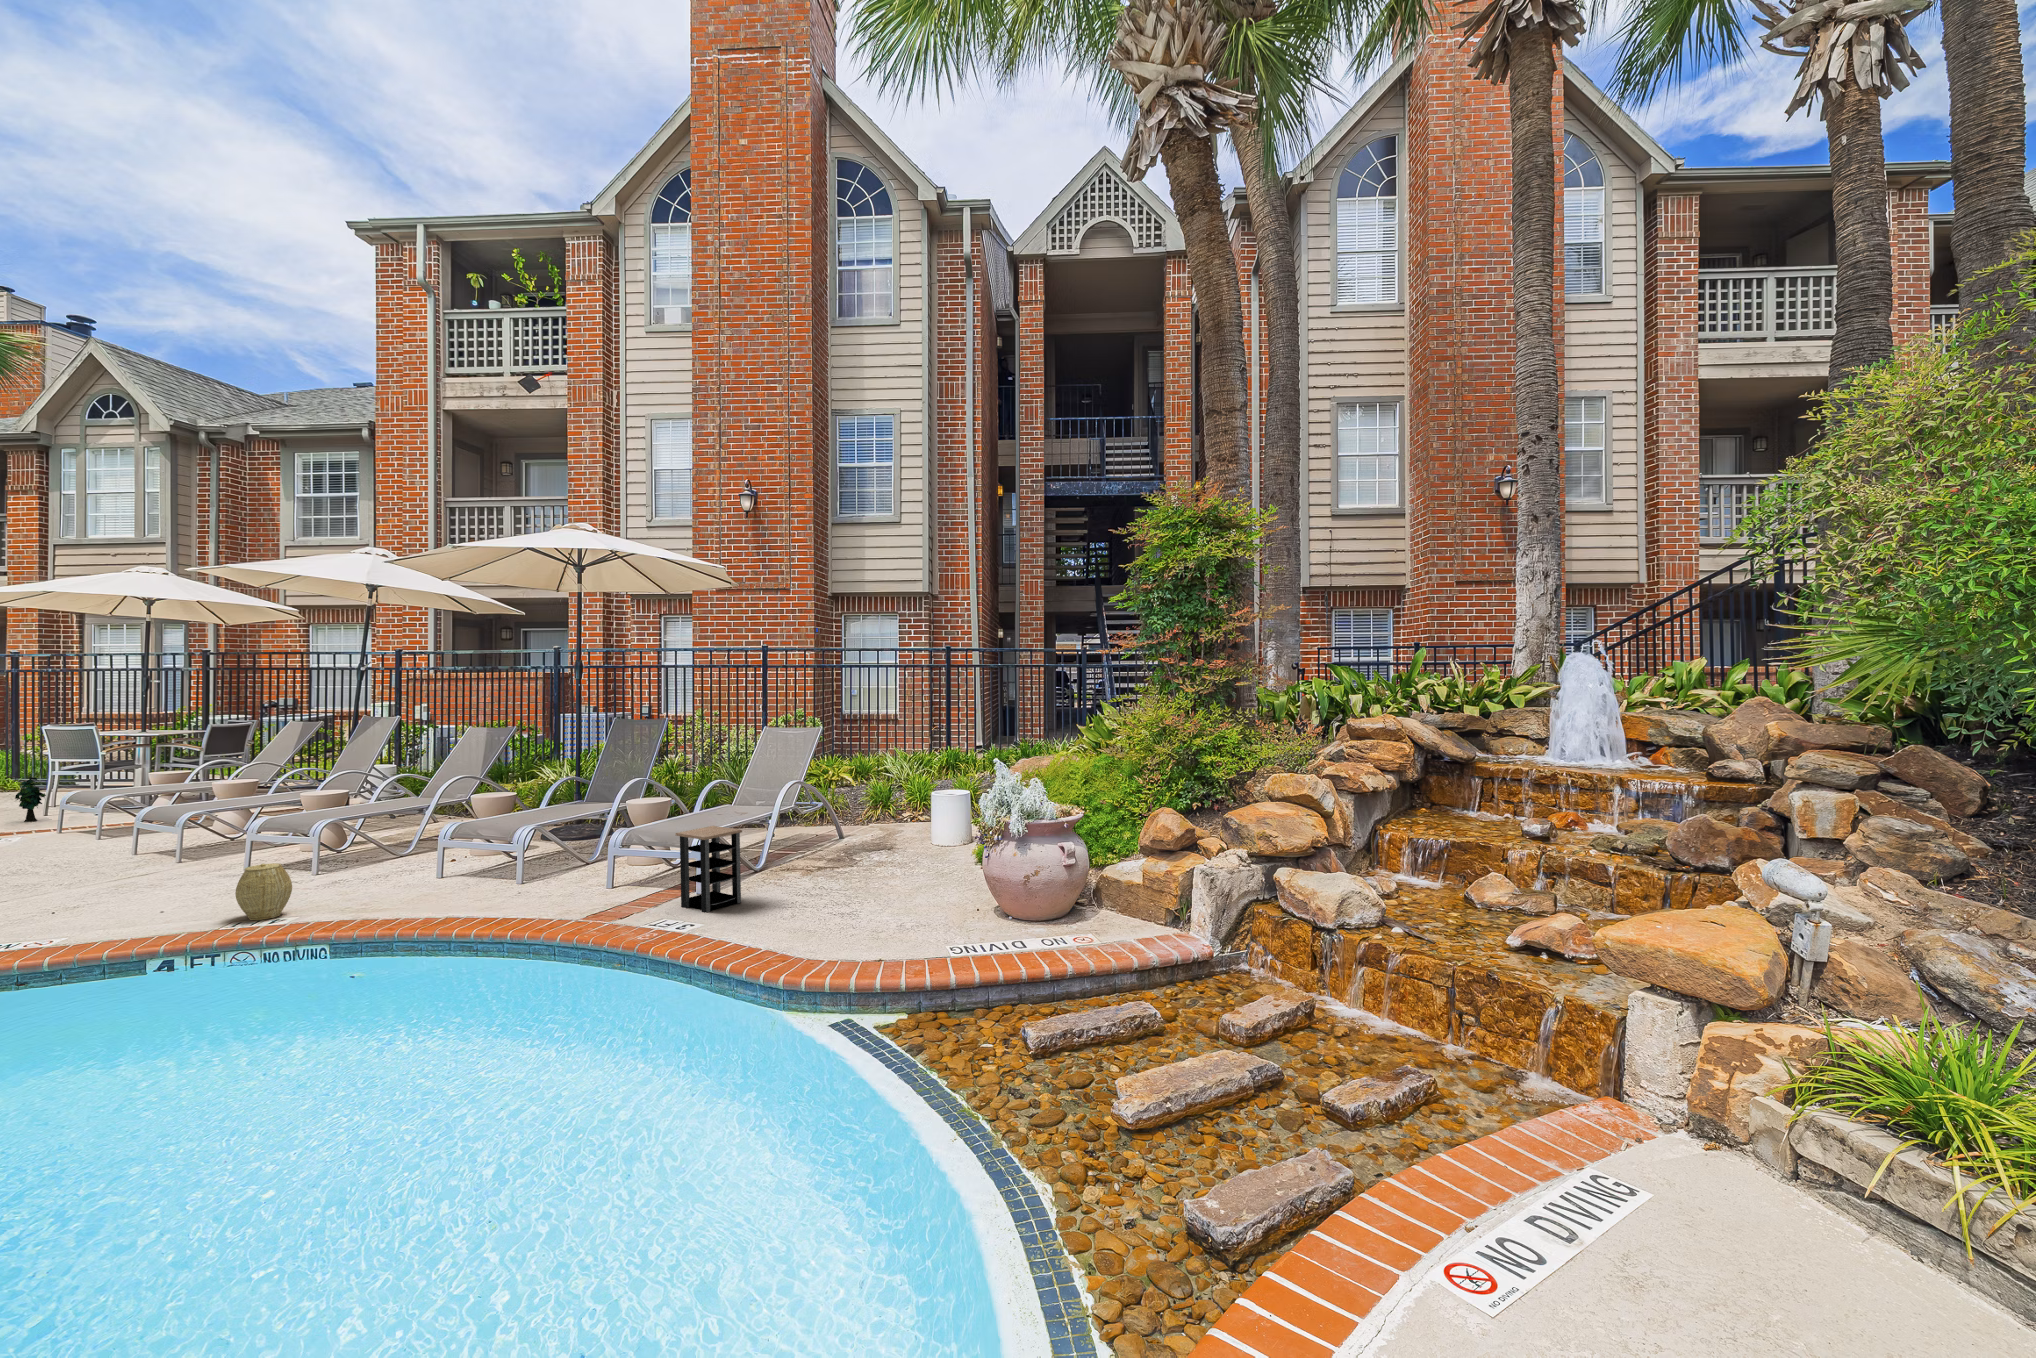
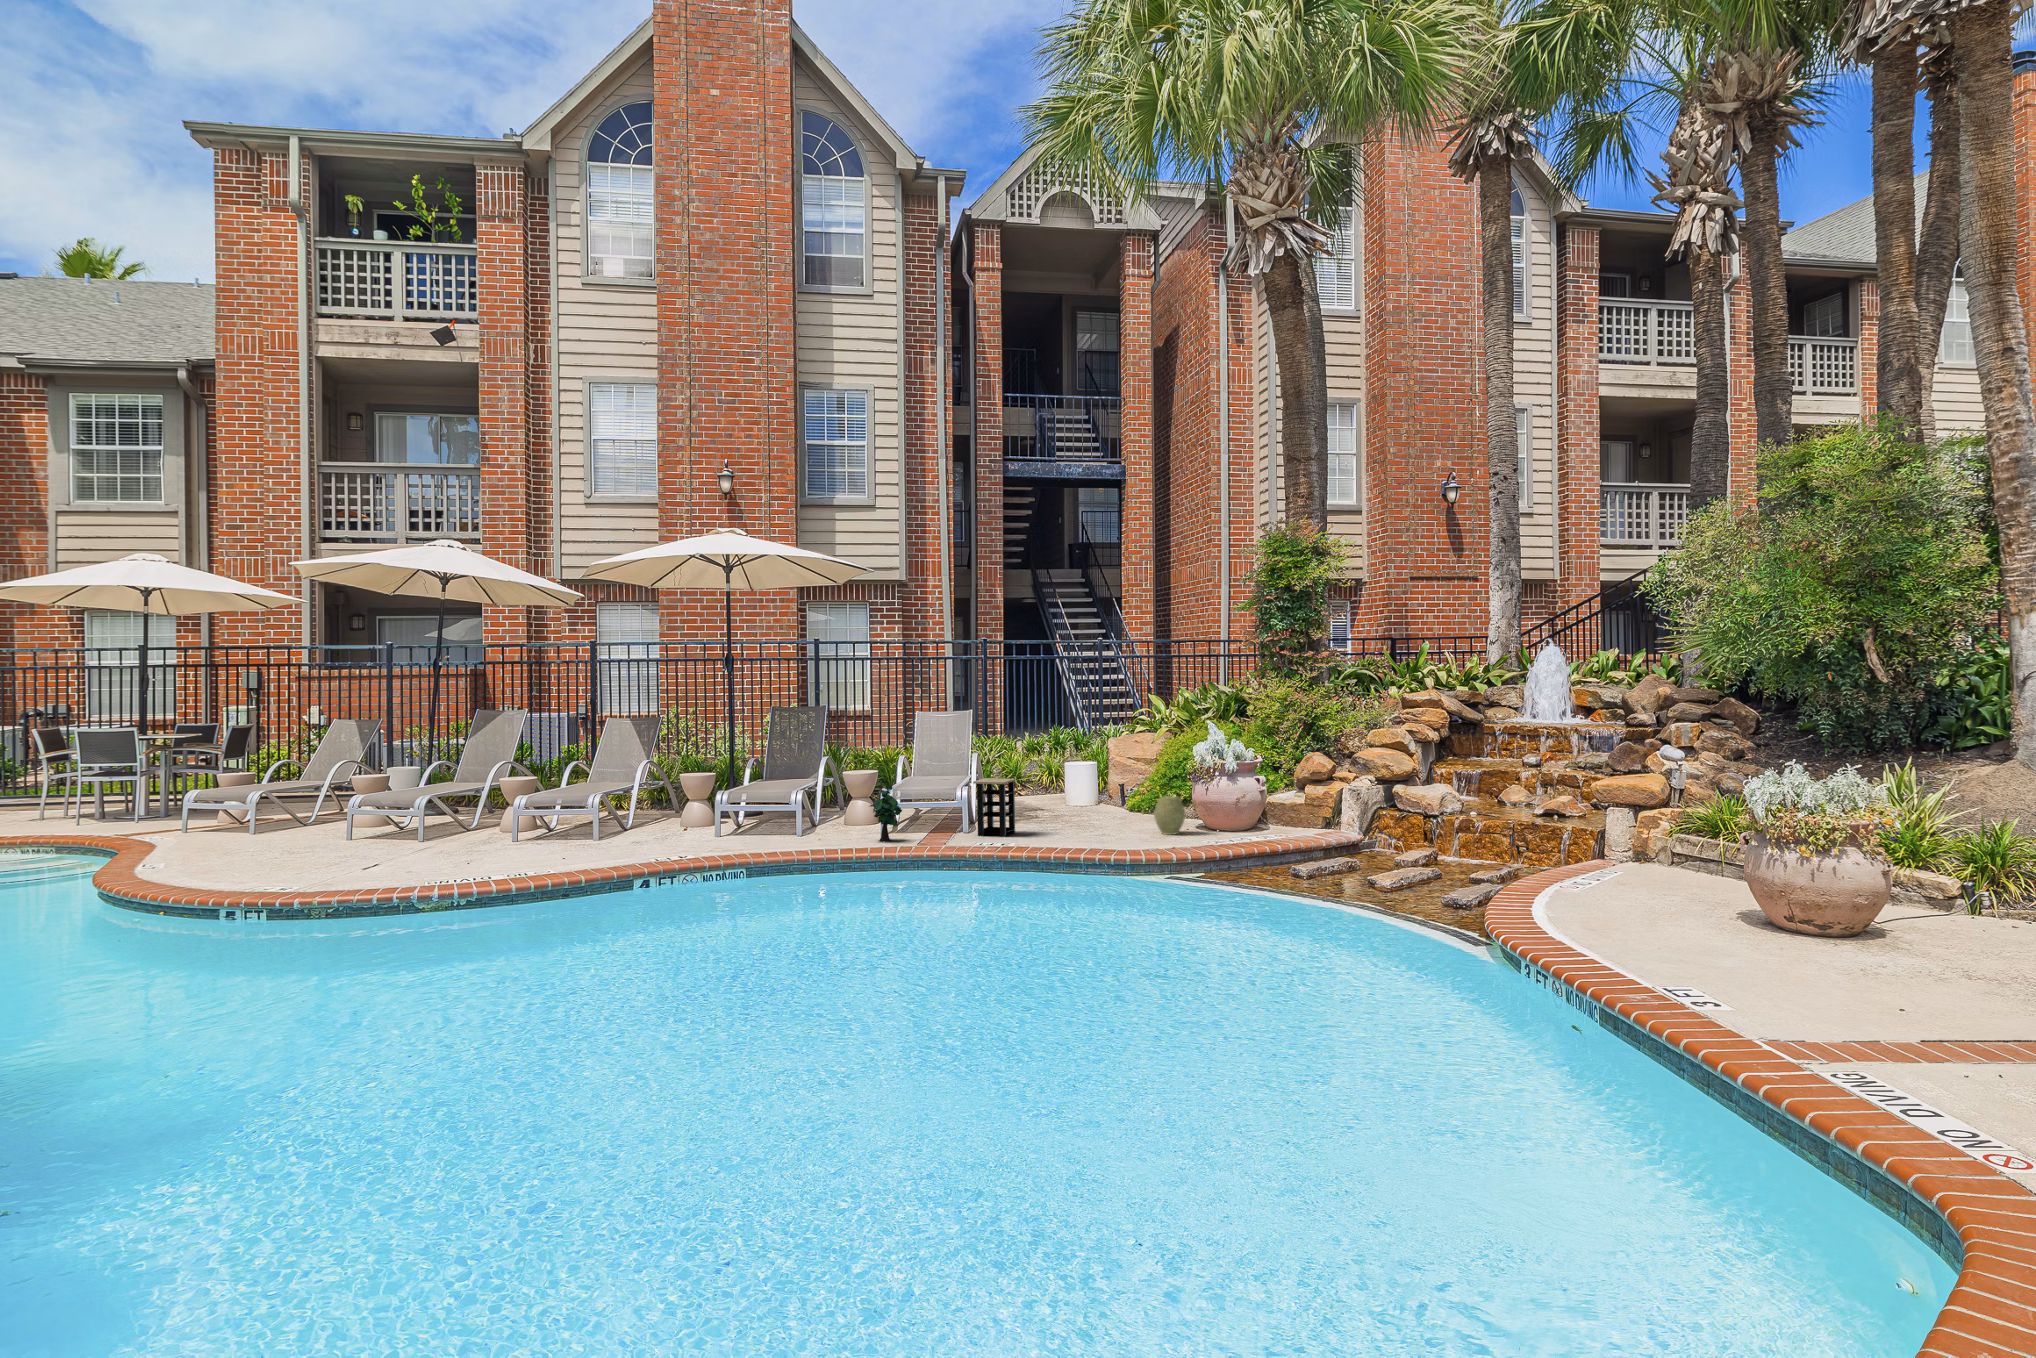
decorative plant: present [15,777,46,822] -> present [870,786,902,841]
woven basket: present [235,863,292,920] -> present [1154,796,1185,835]

